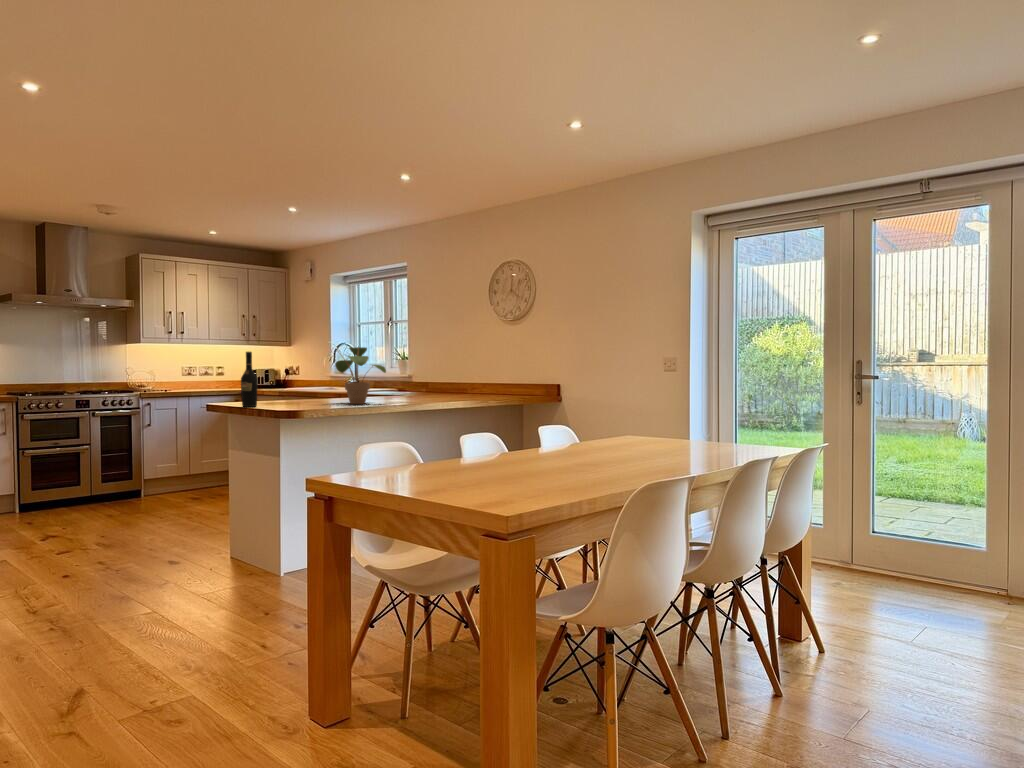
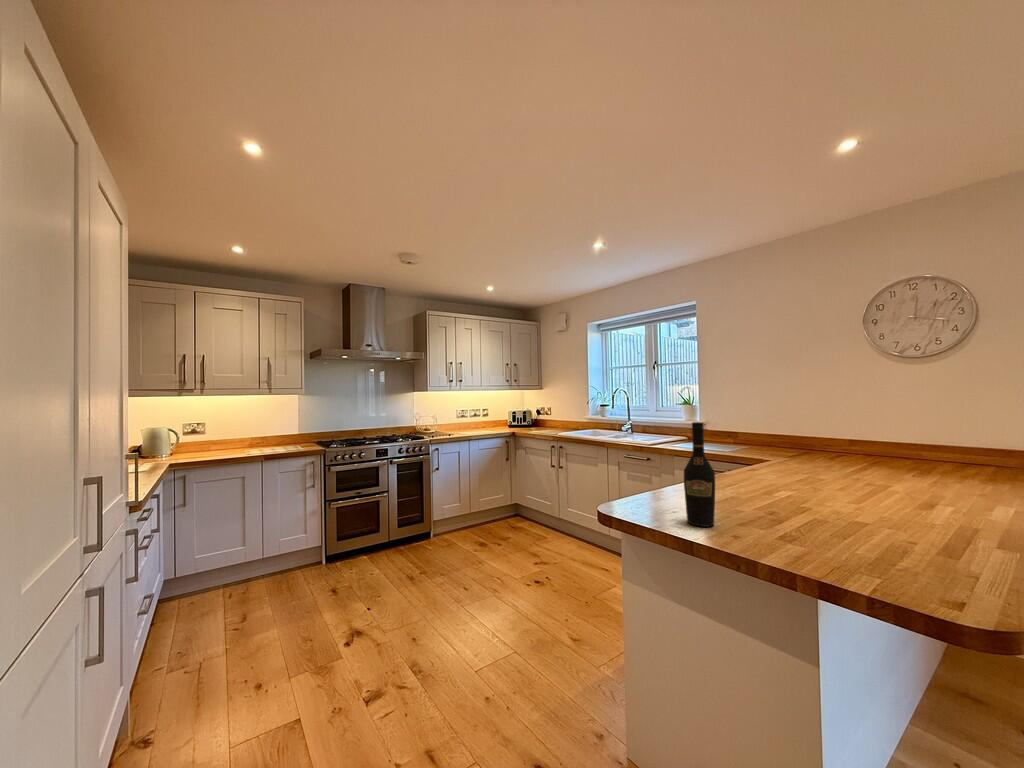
potted plant: present [335,347,386,404] -> none [776,403,902,504]

